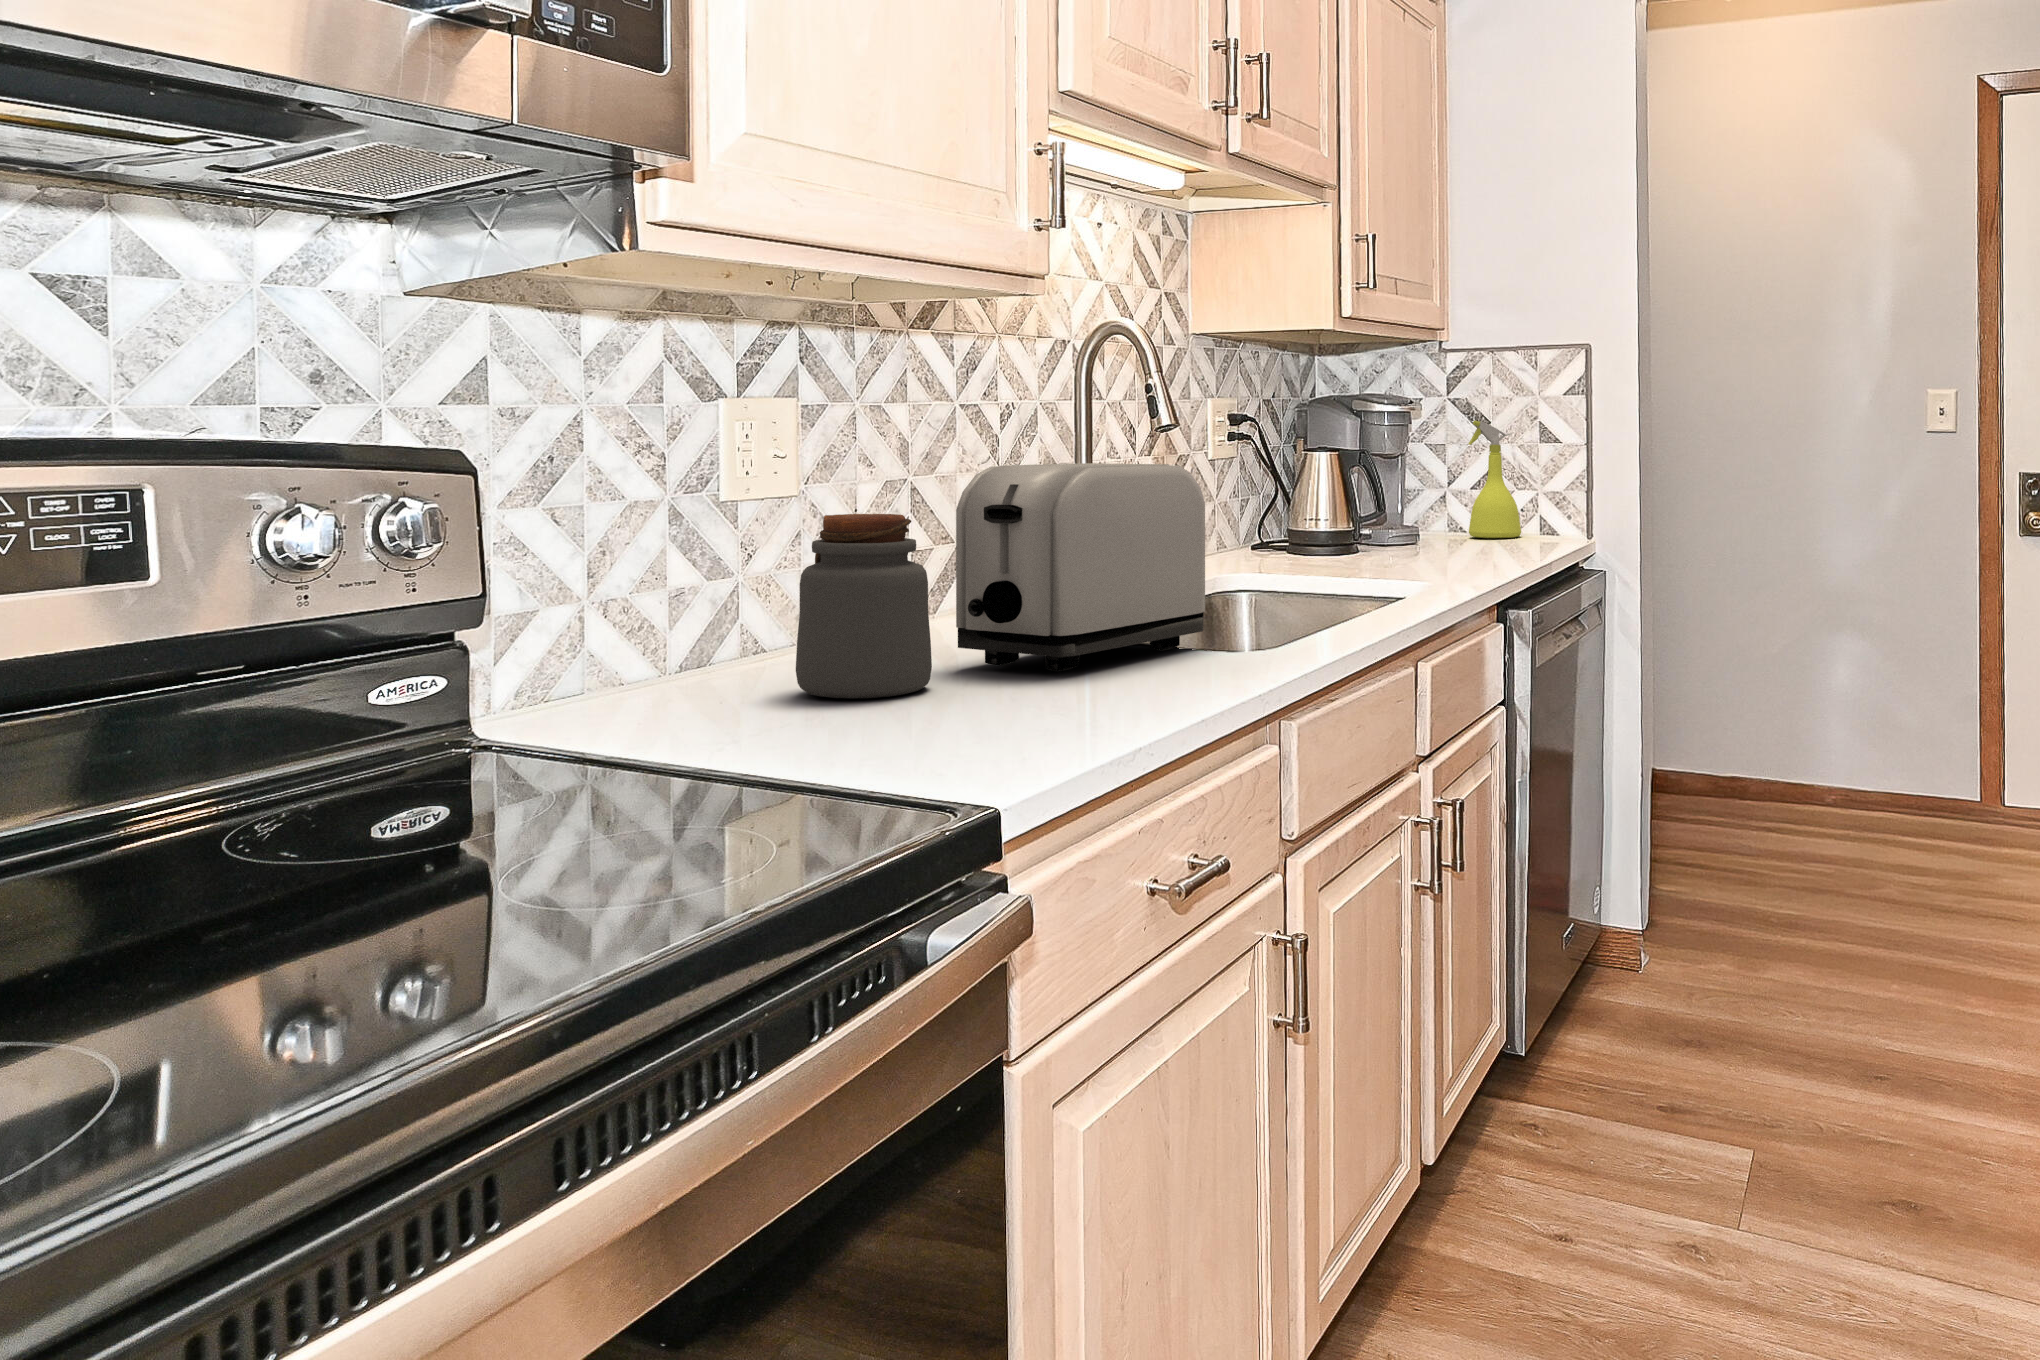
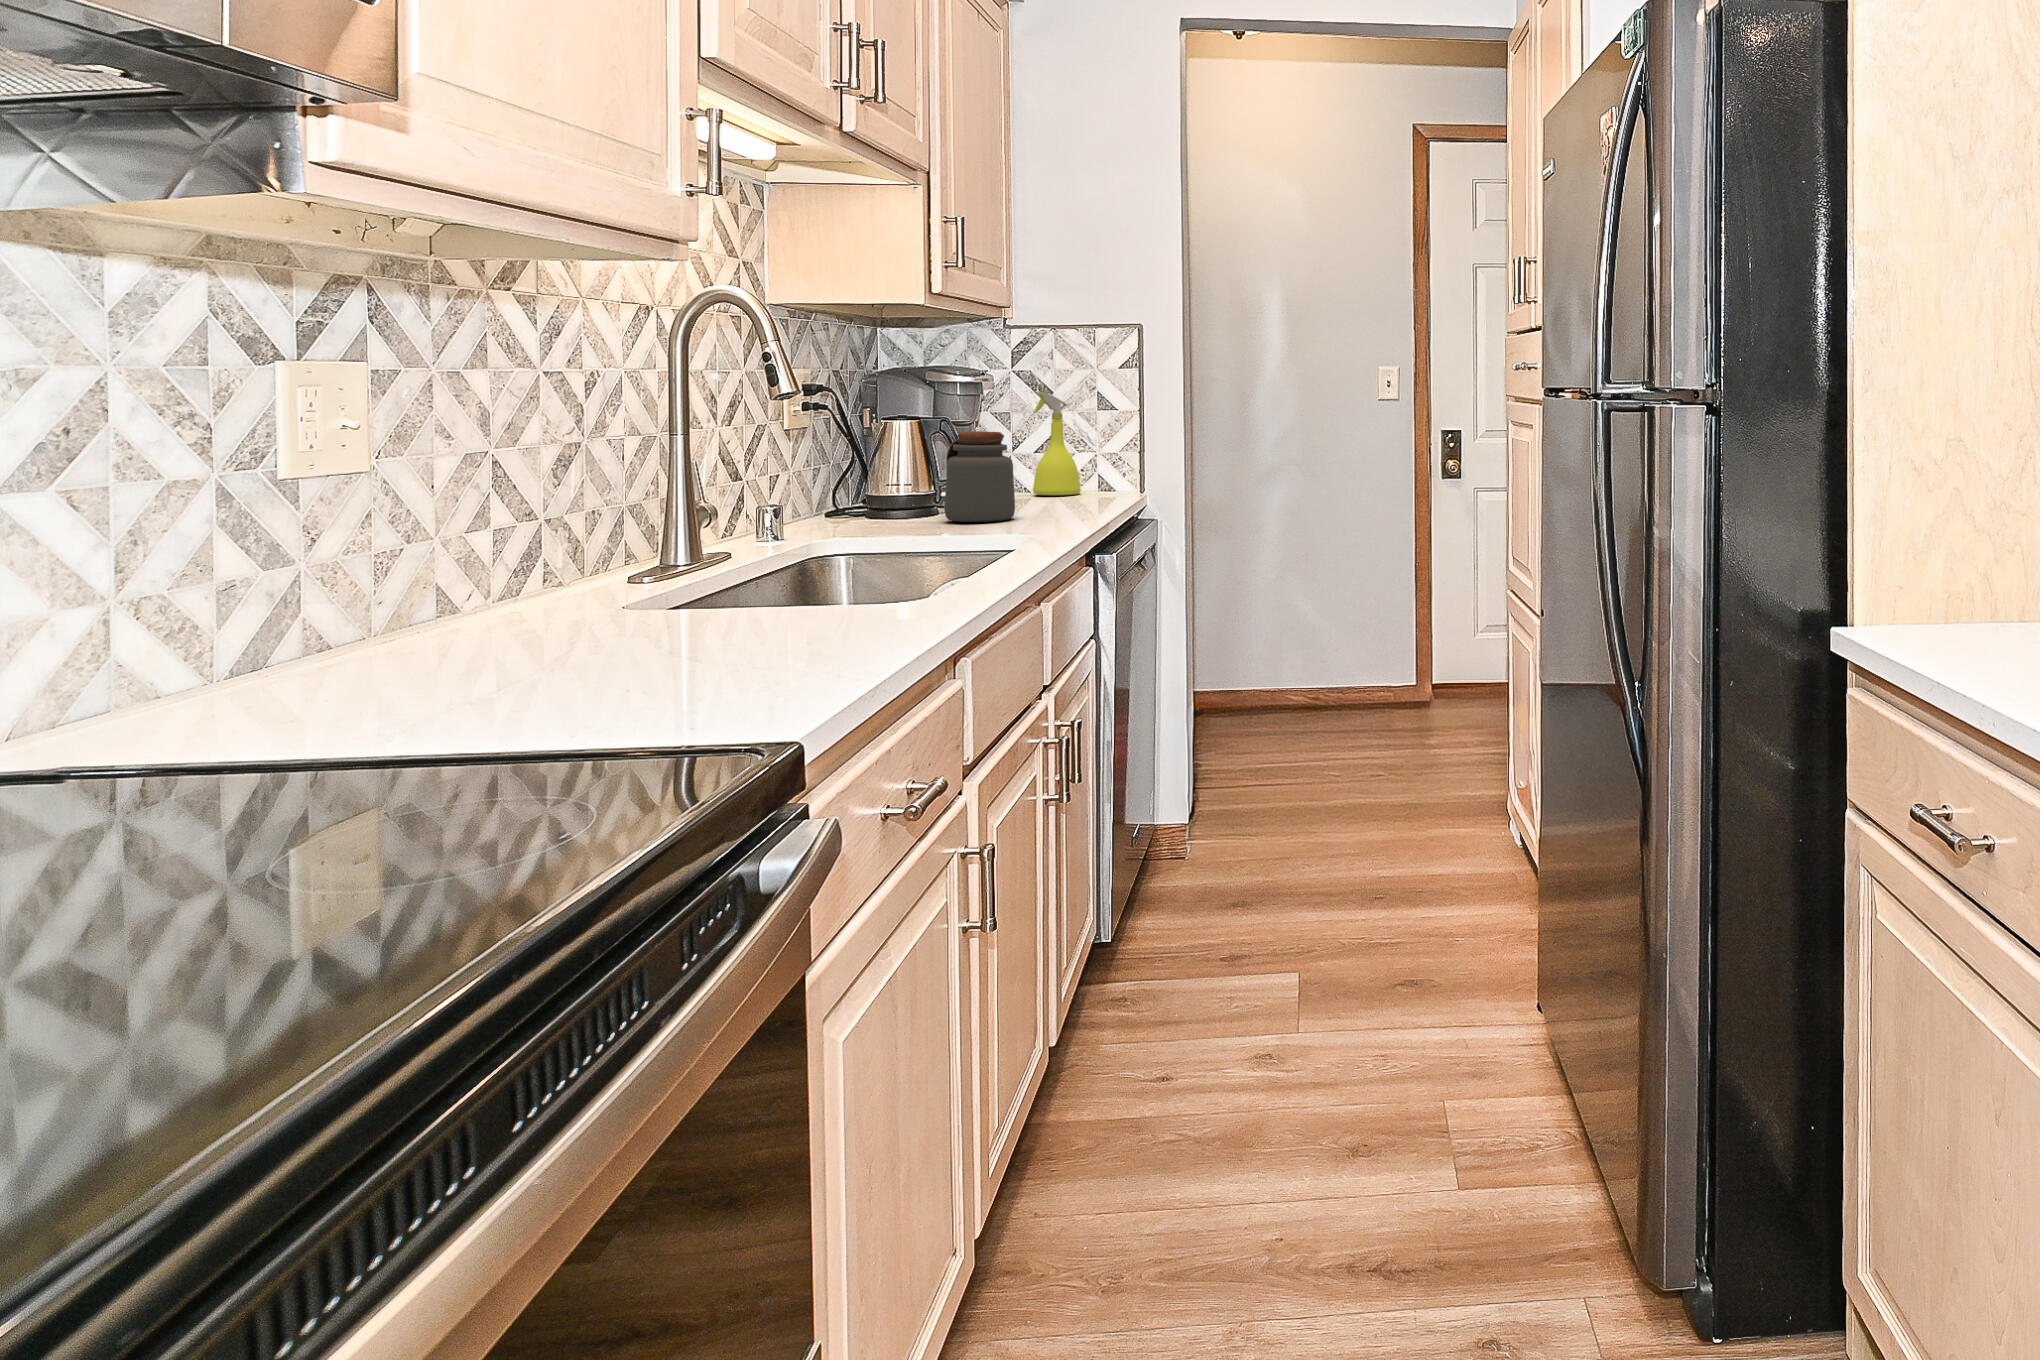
toaster: present [956,463,1205,671] -> none [605,436,864,642]
jar: present [796,514,932,698] -> present [944,431,1015,522]

